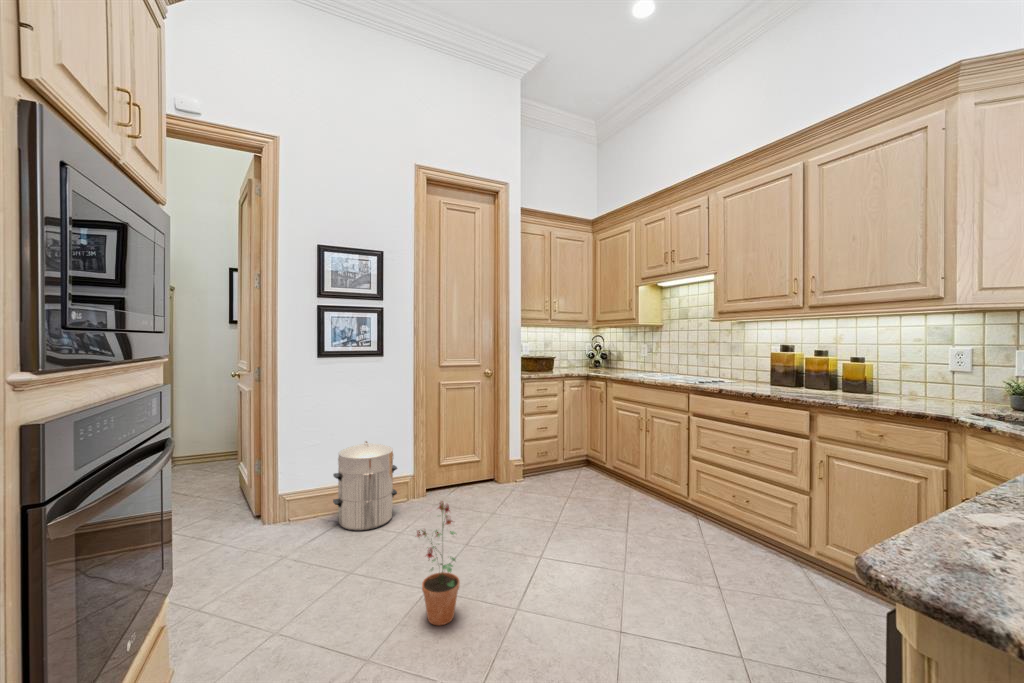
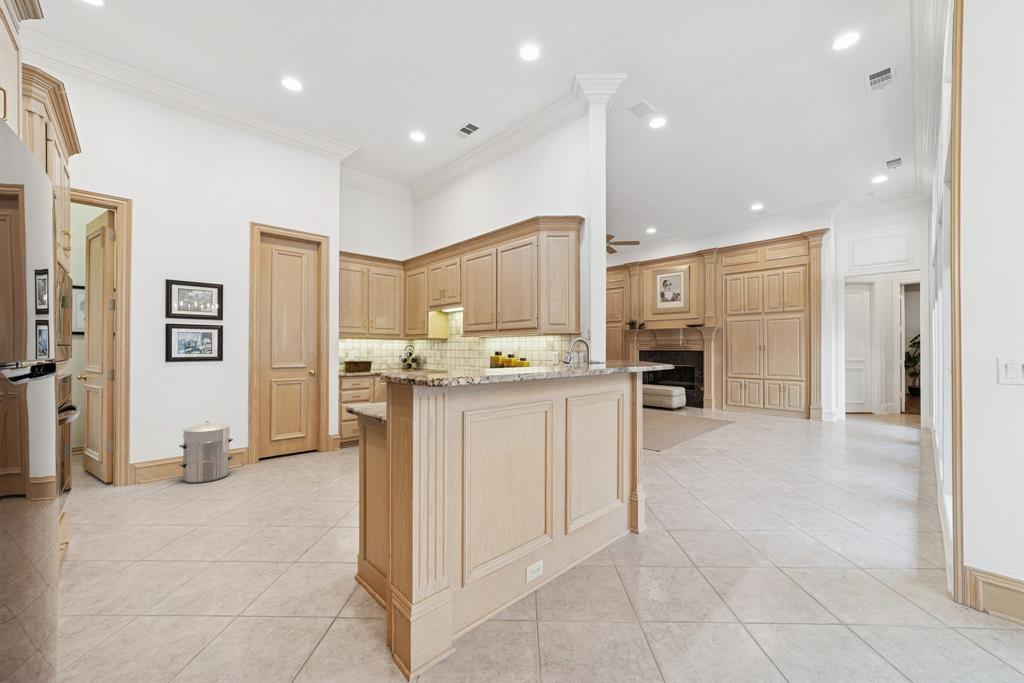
potted plant: present [417,501,460,625] -> none [239,443,268,512]

